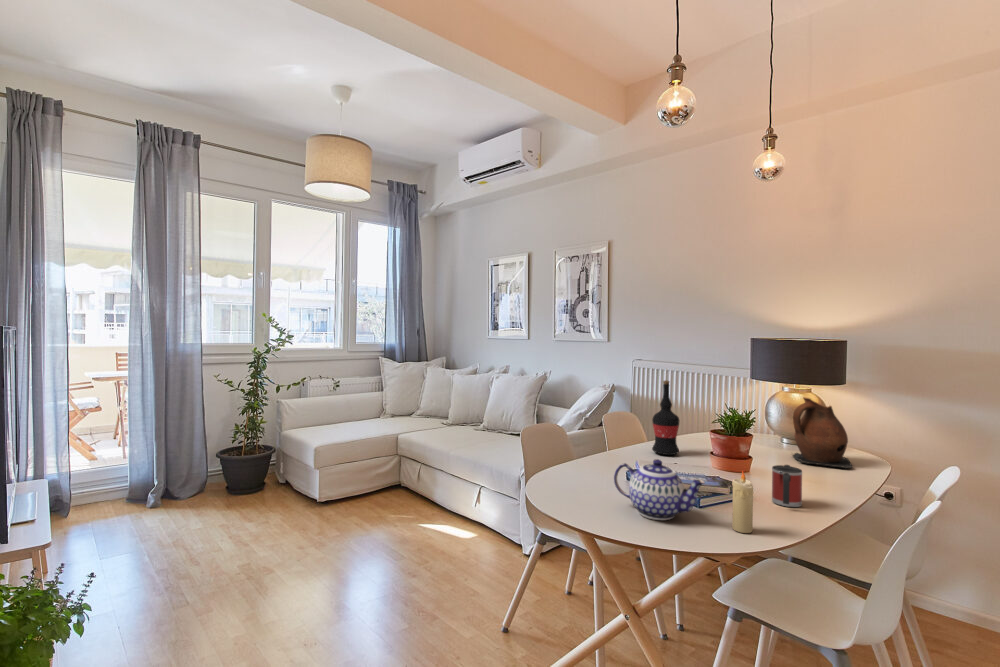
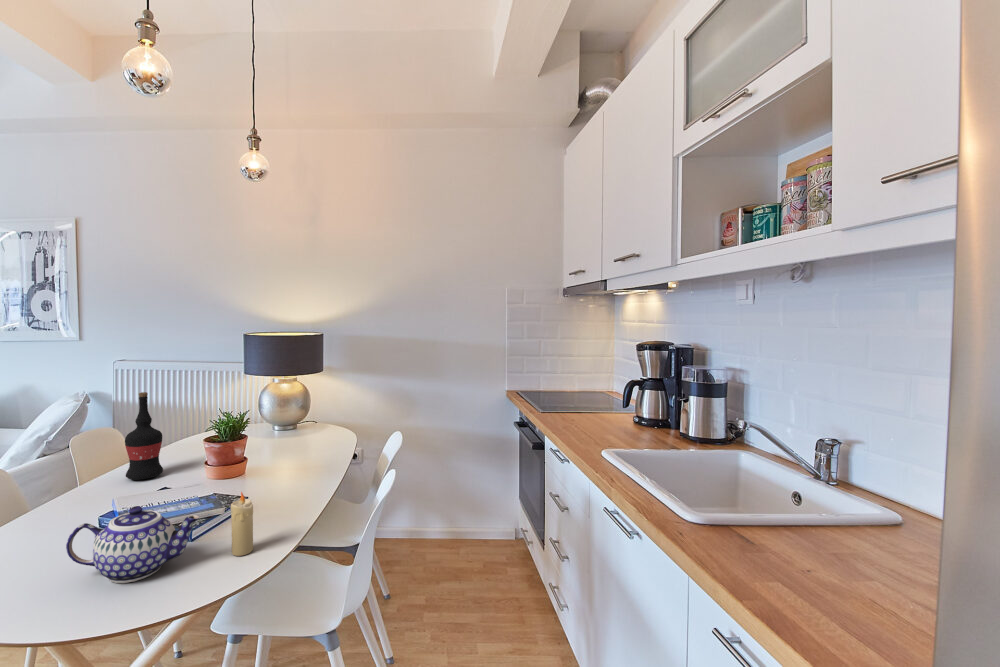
ceramic pitcher: present [793,397,852,469] -> none [282,391,333,451]
mug: present [772,465,802,507] -> none [269,465,296,506]

